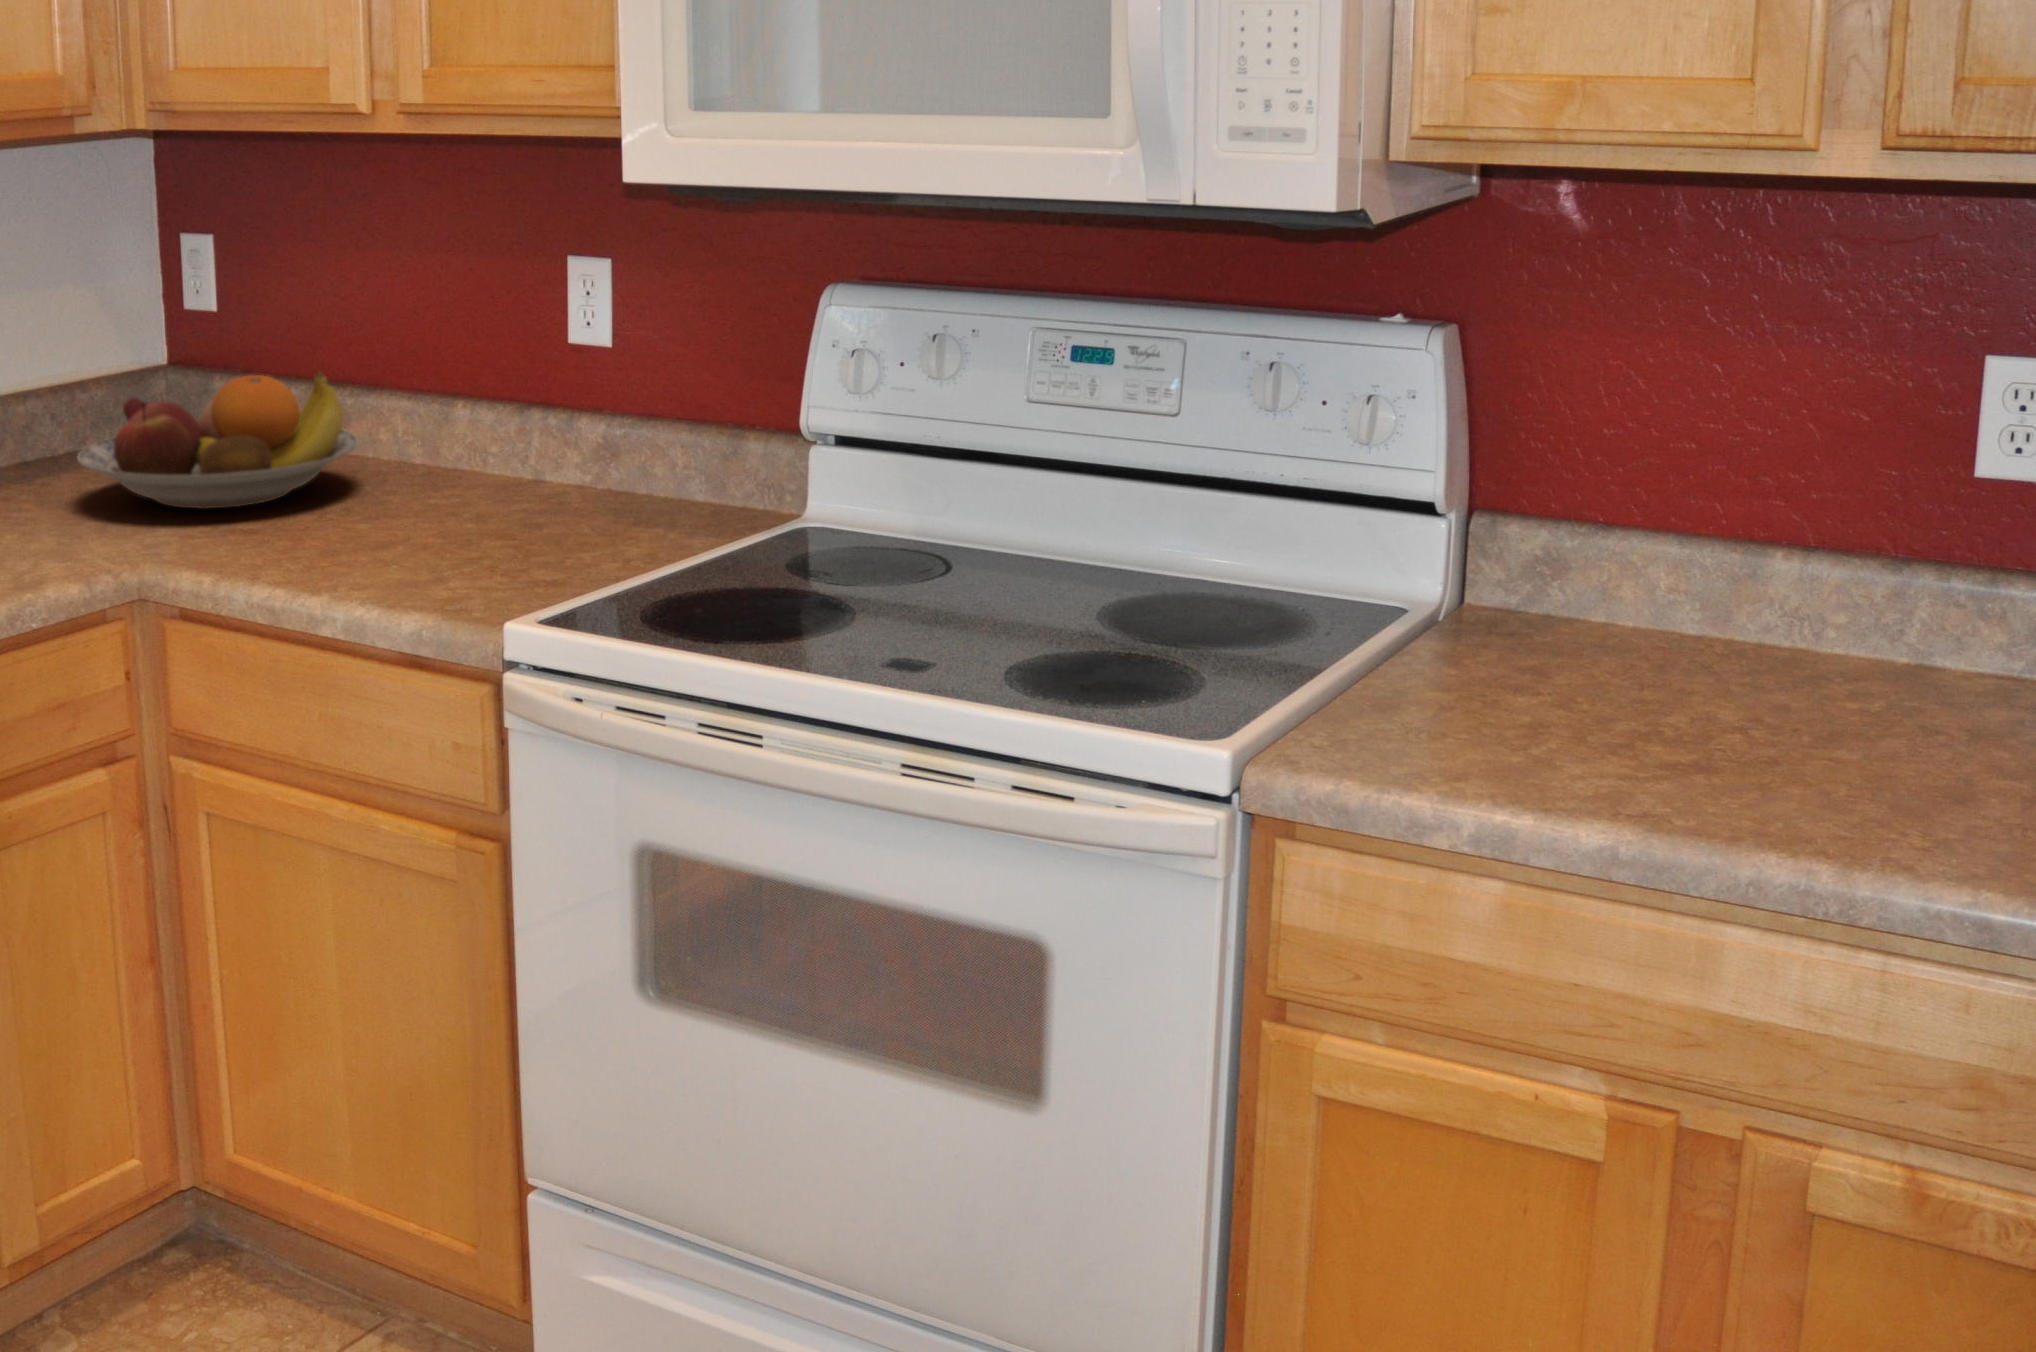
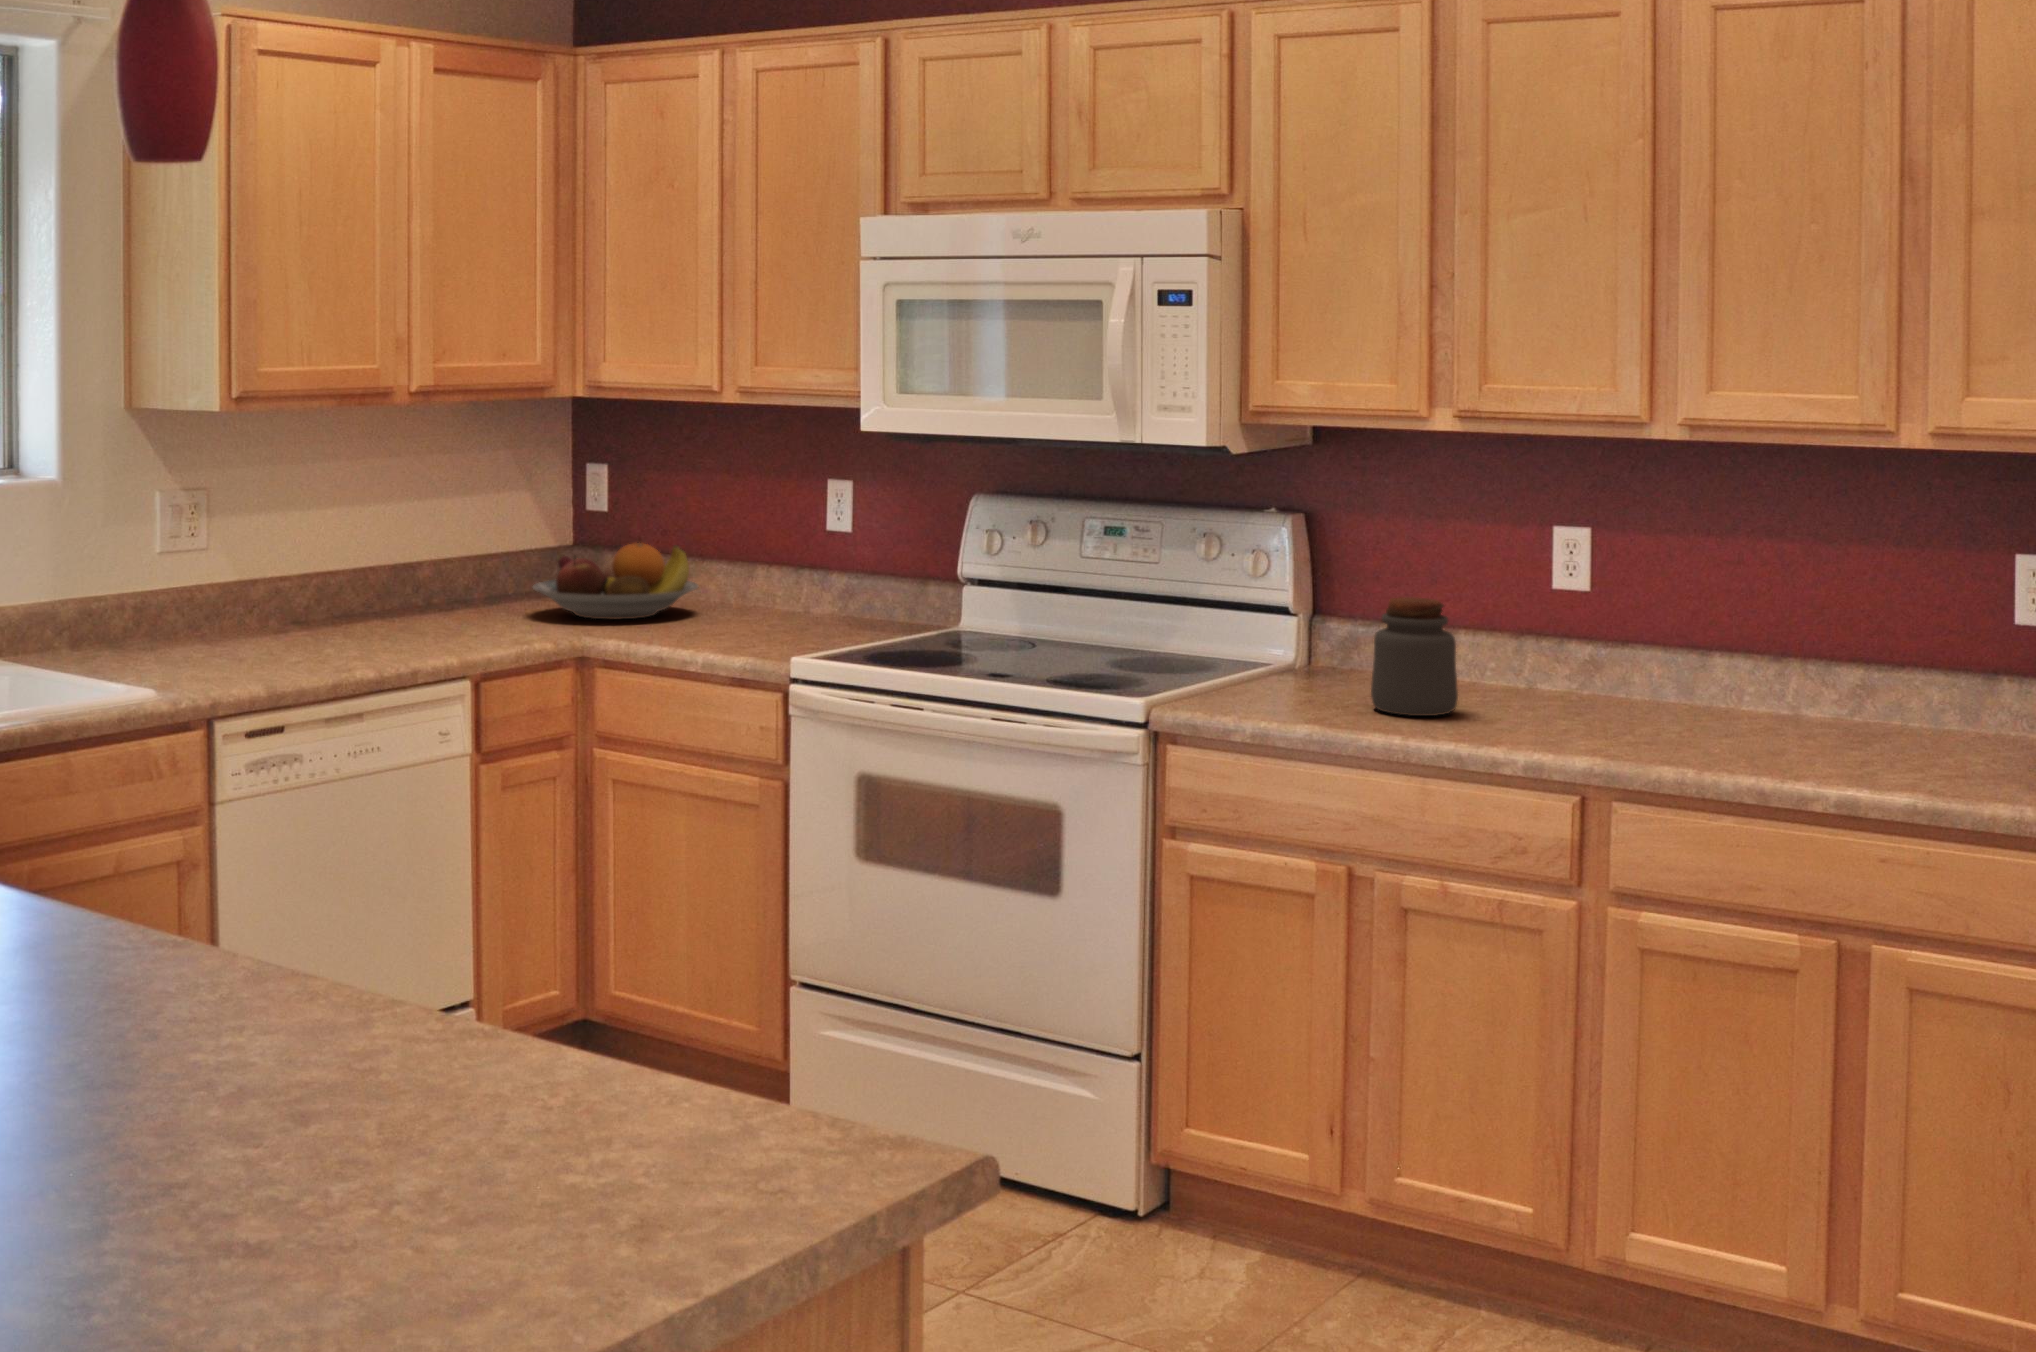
jar: none [1673,518,1868,769] -> present [1371,597,1458,716]

